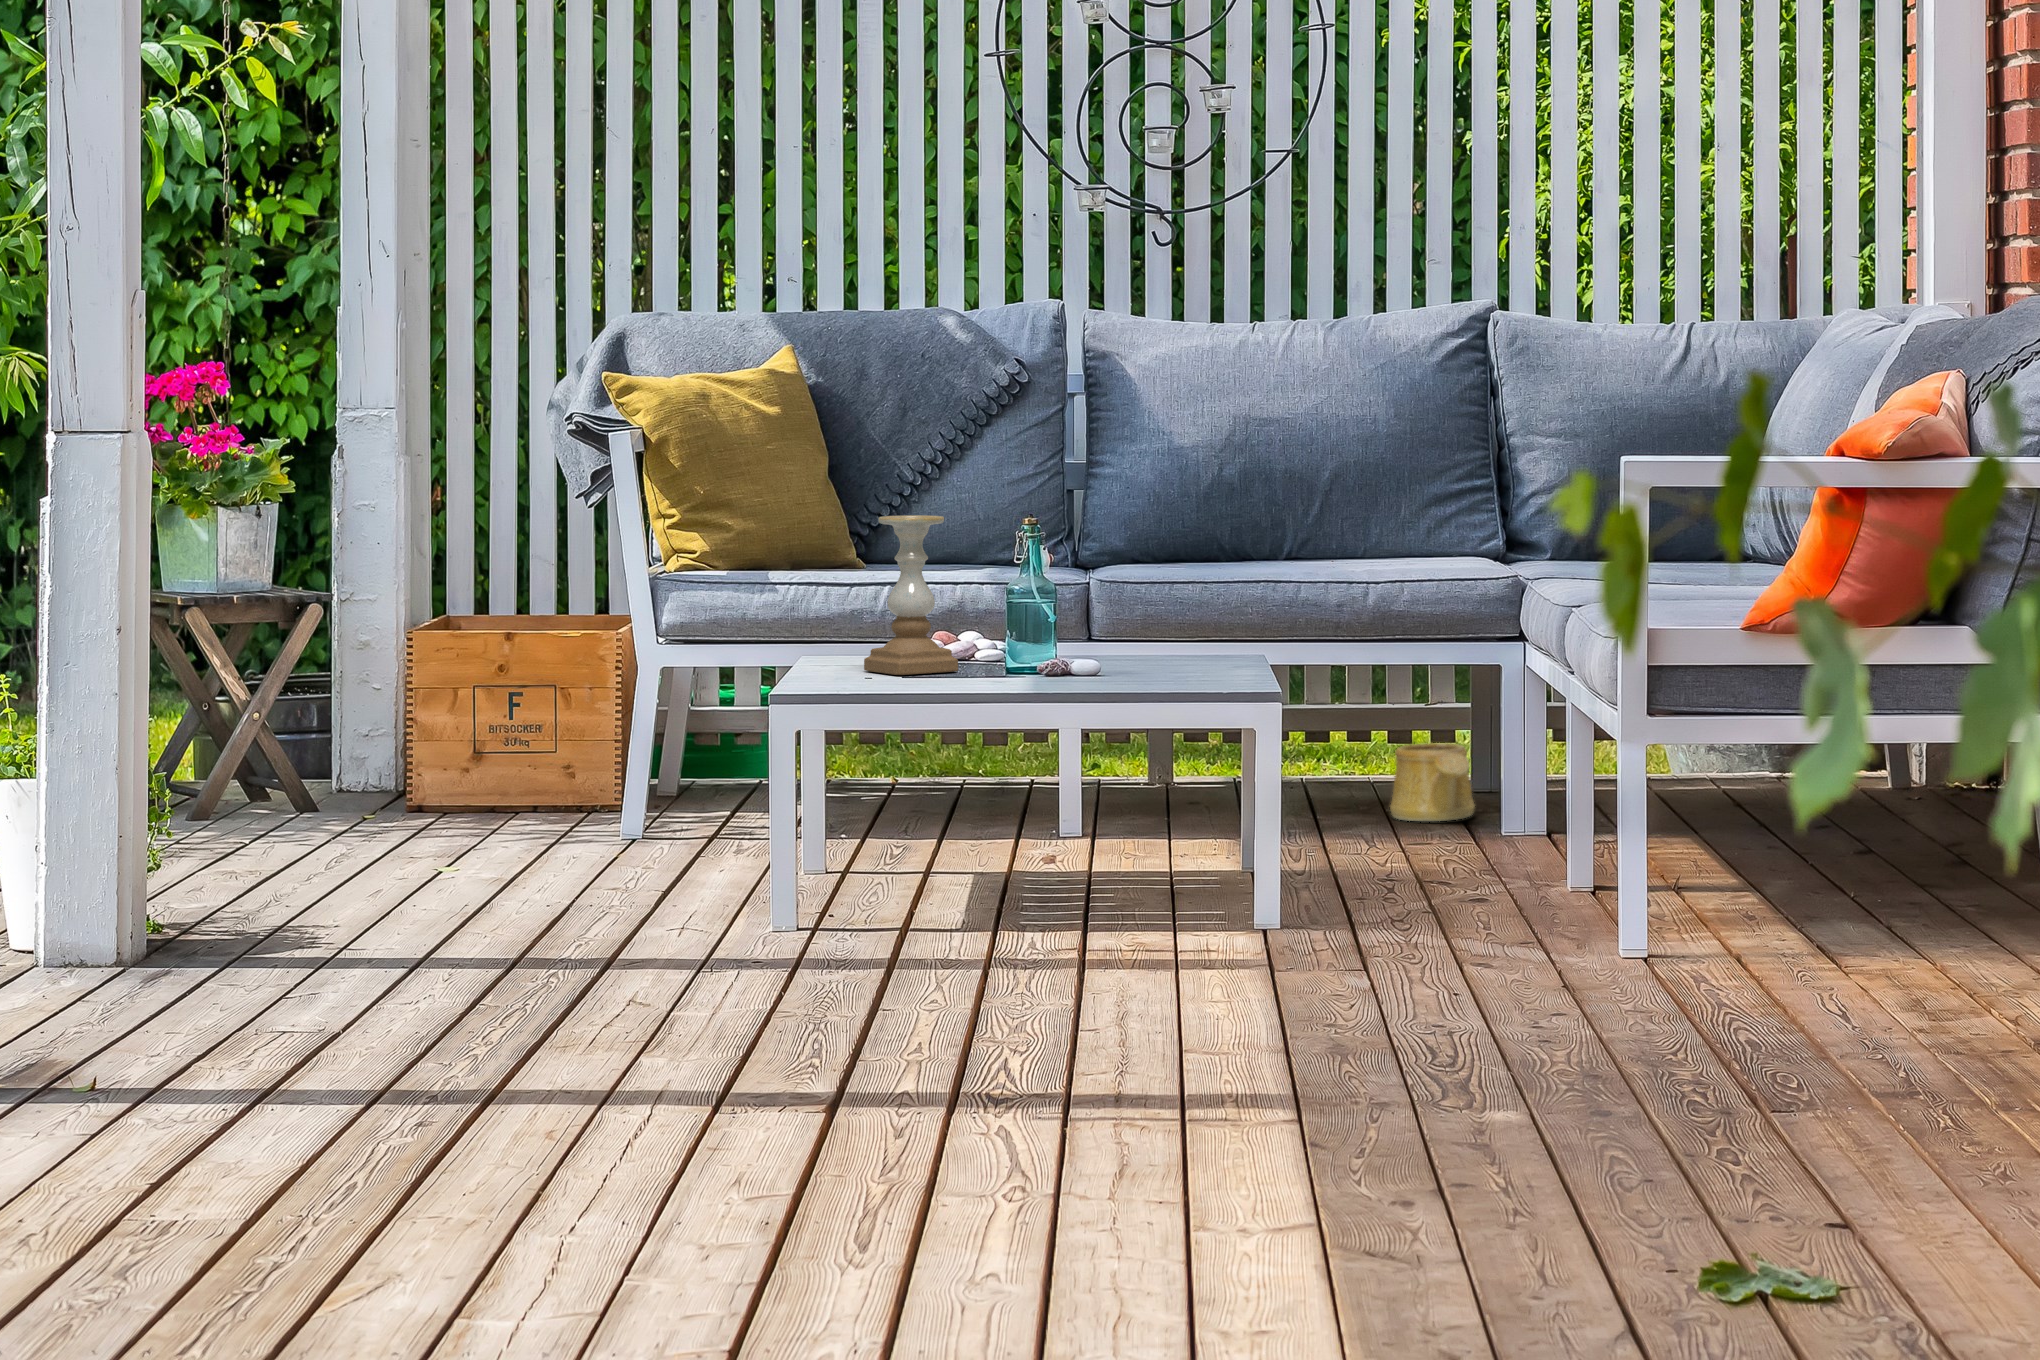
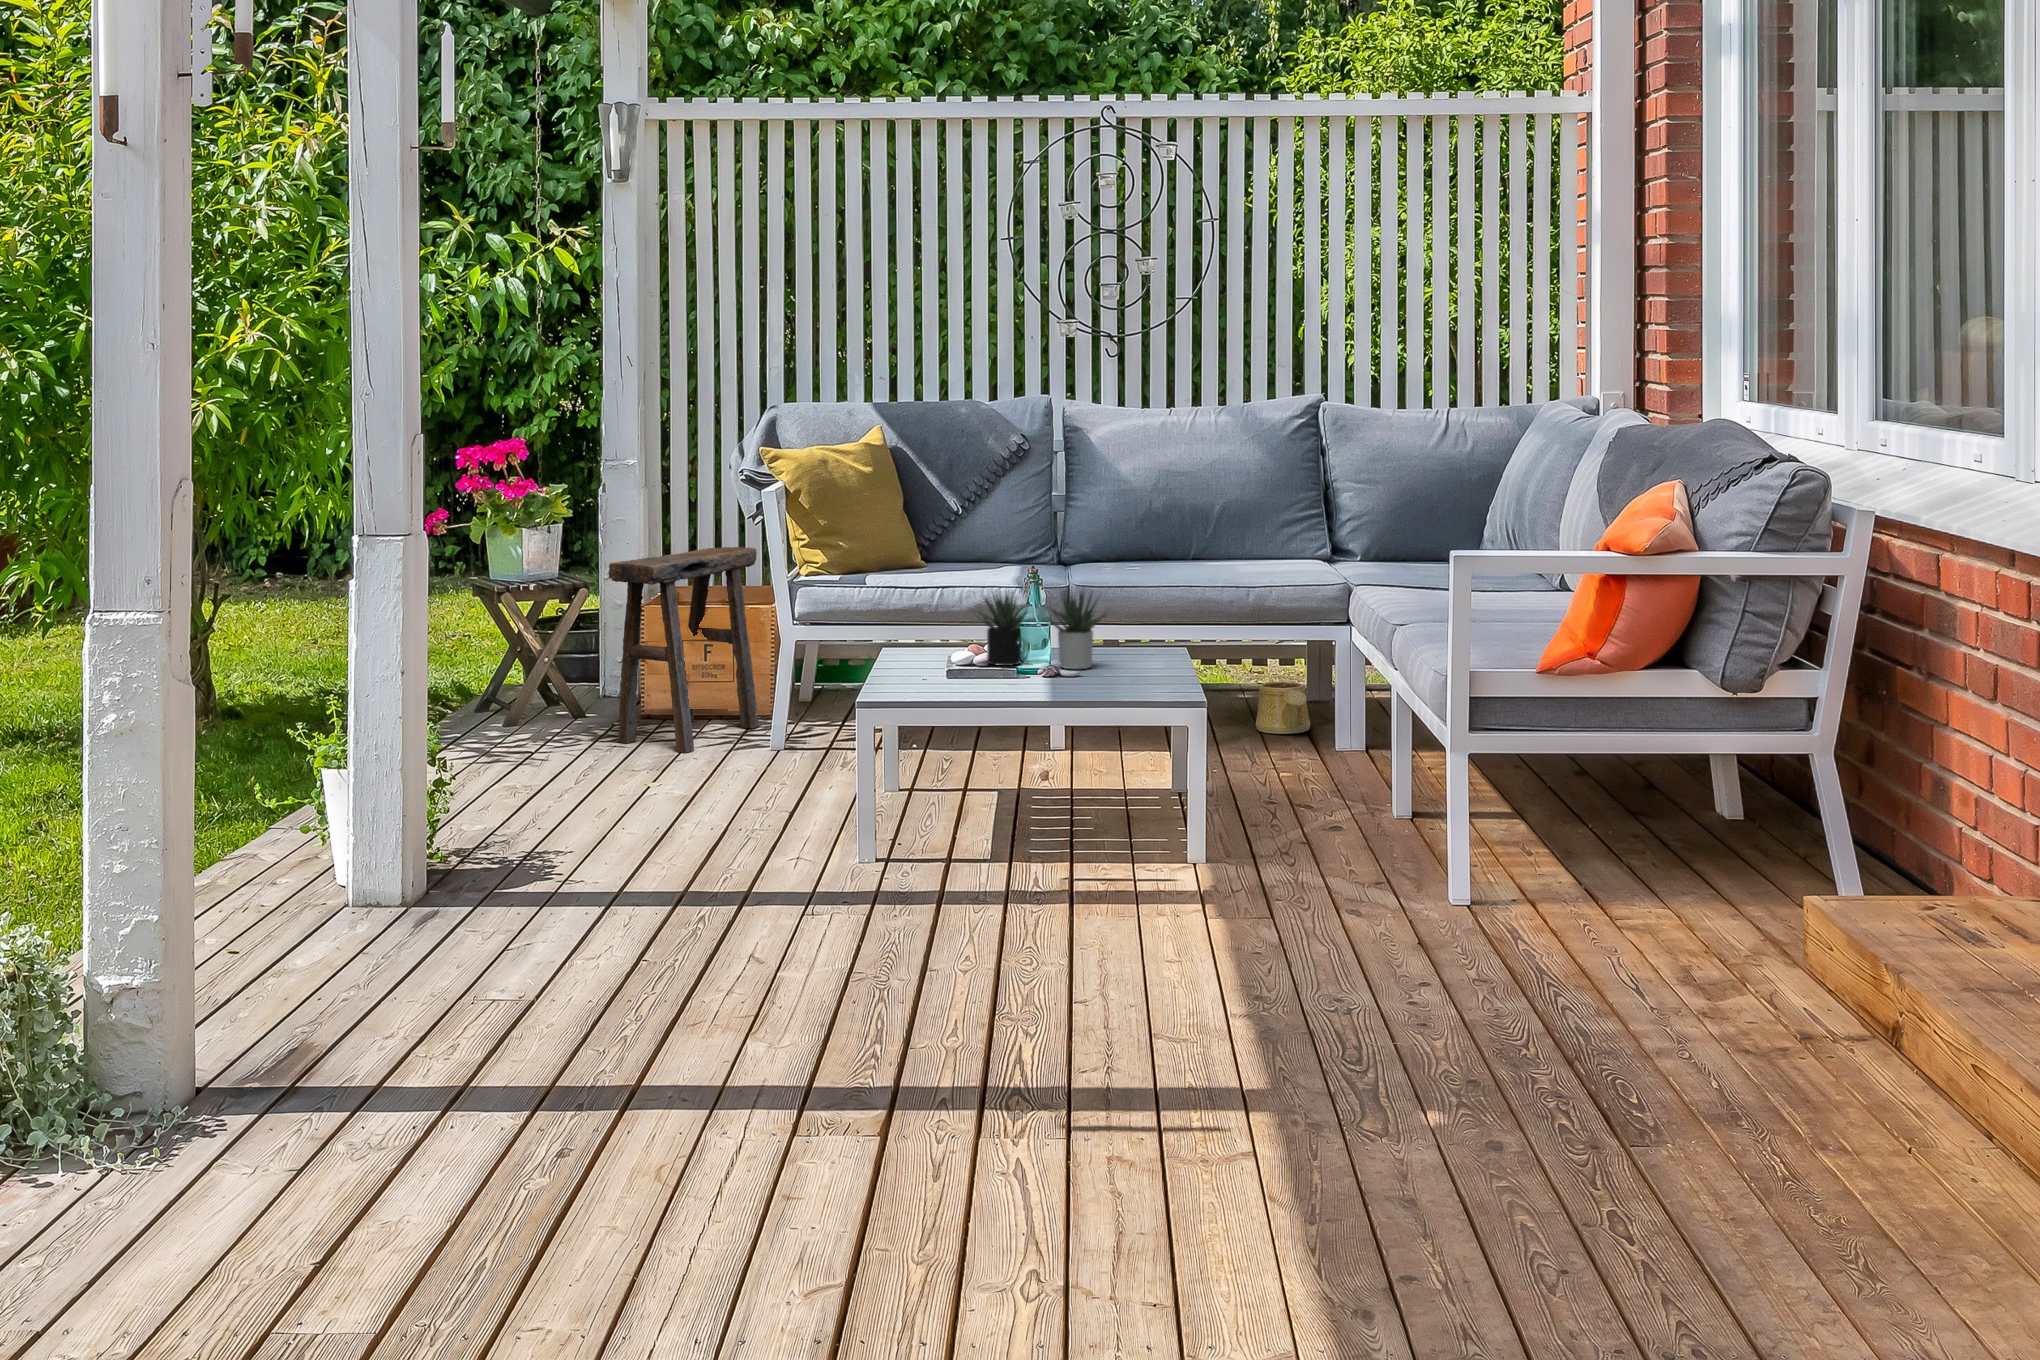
candle holder: present [864,515,958,675] -> none [911,549,970,653]
stool: none [352,542,595,862] -> present [608,547,759,753]
succulent plant: none [963,553,1188,688] -> present [979,587,1106,669]

